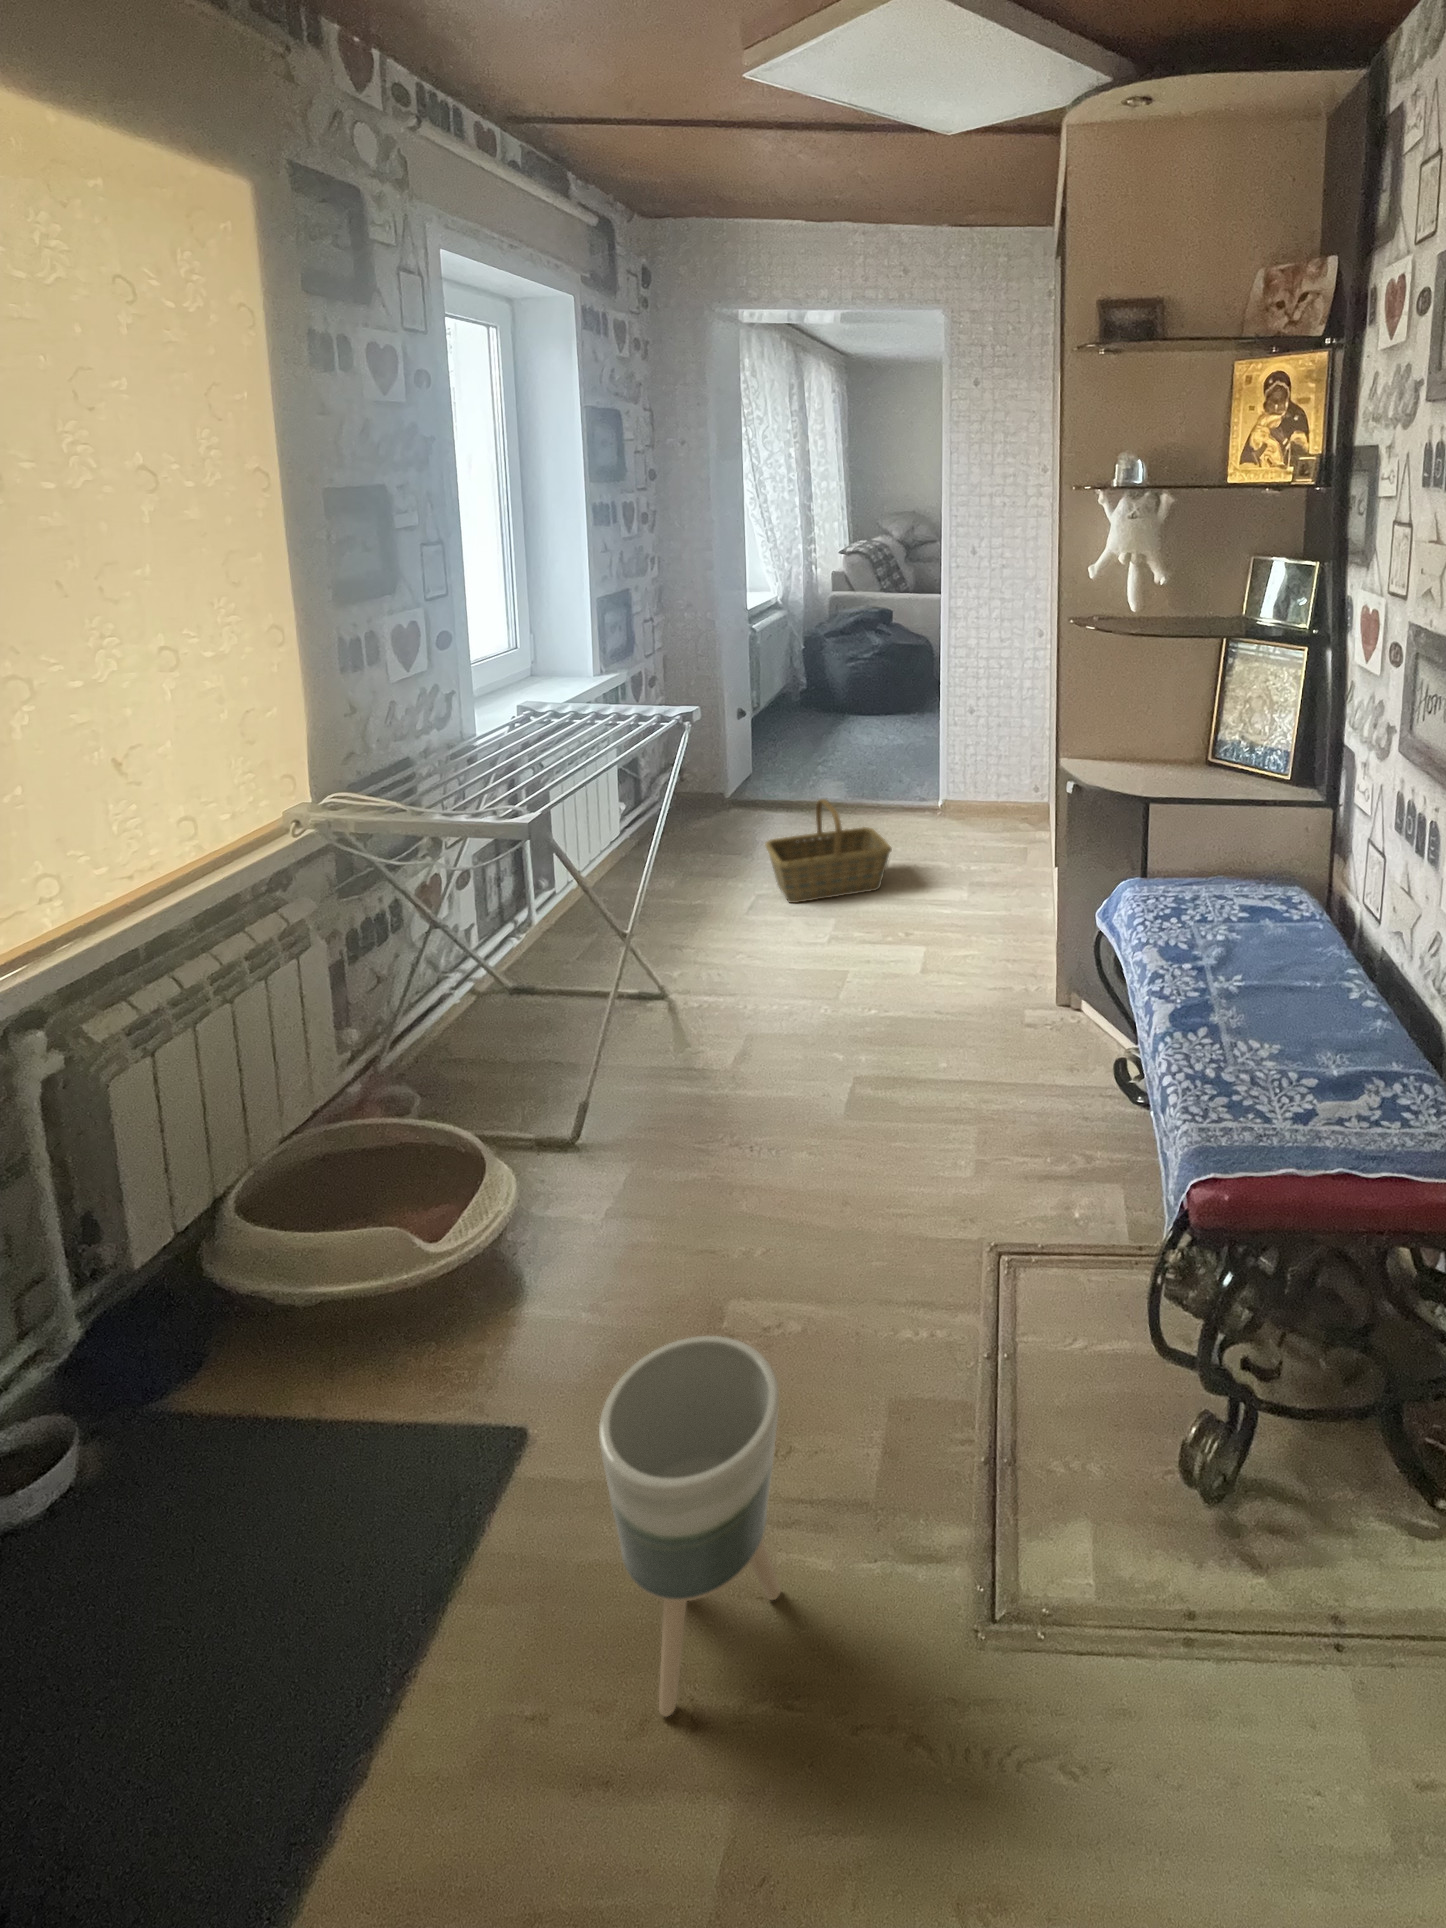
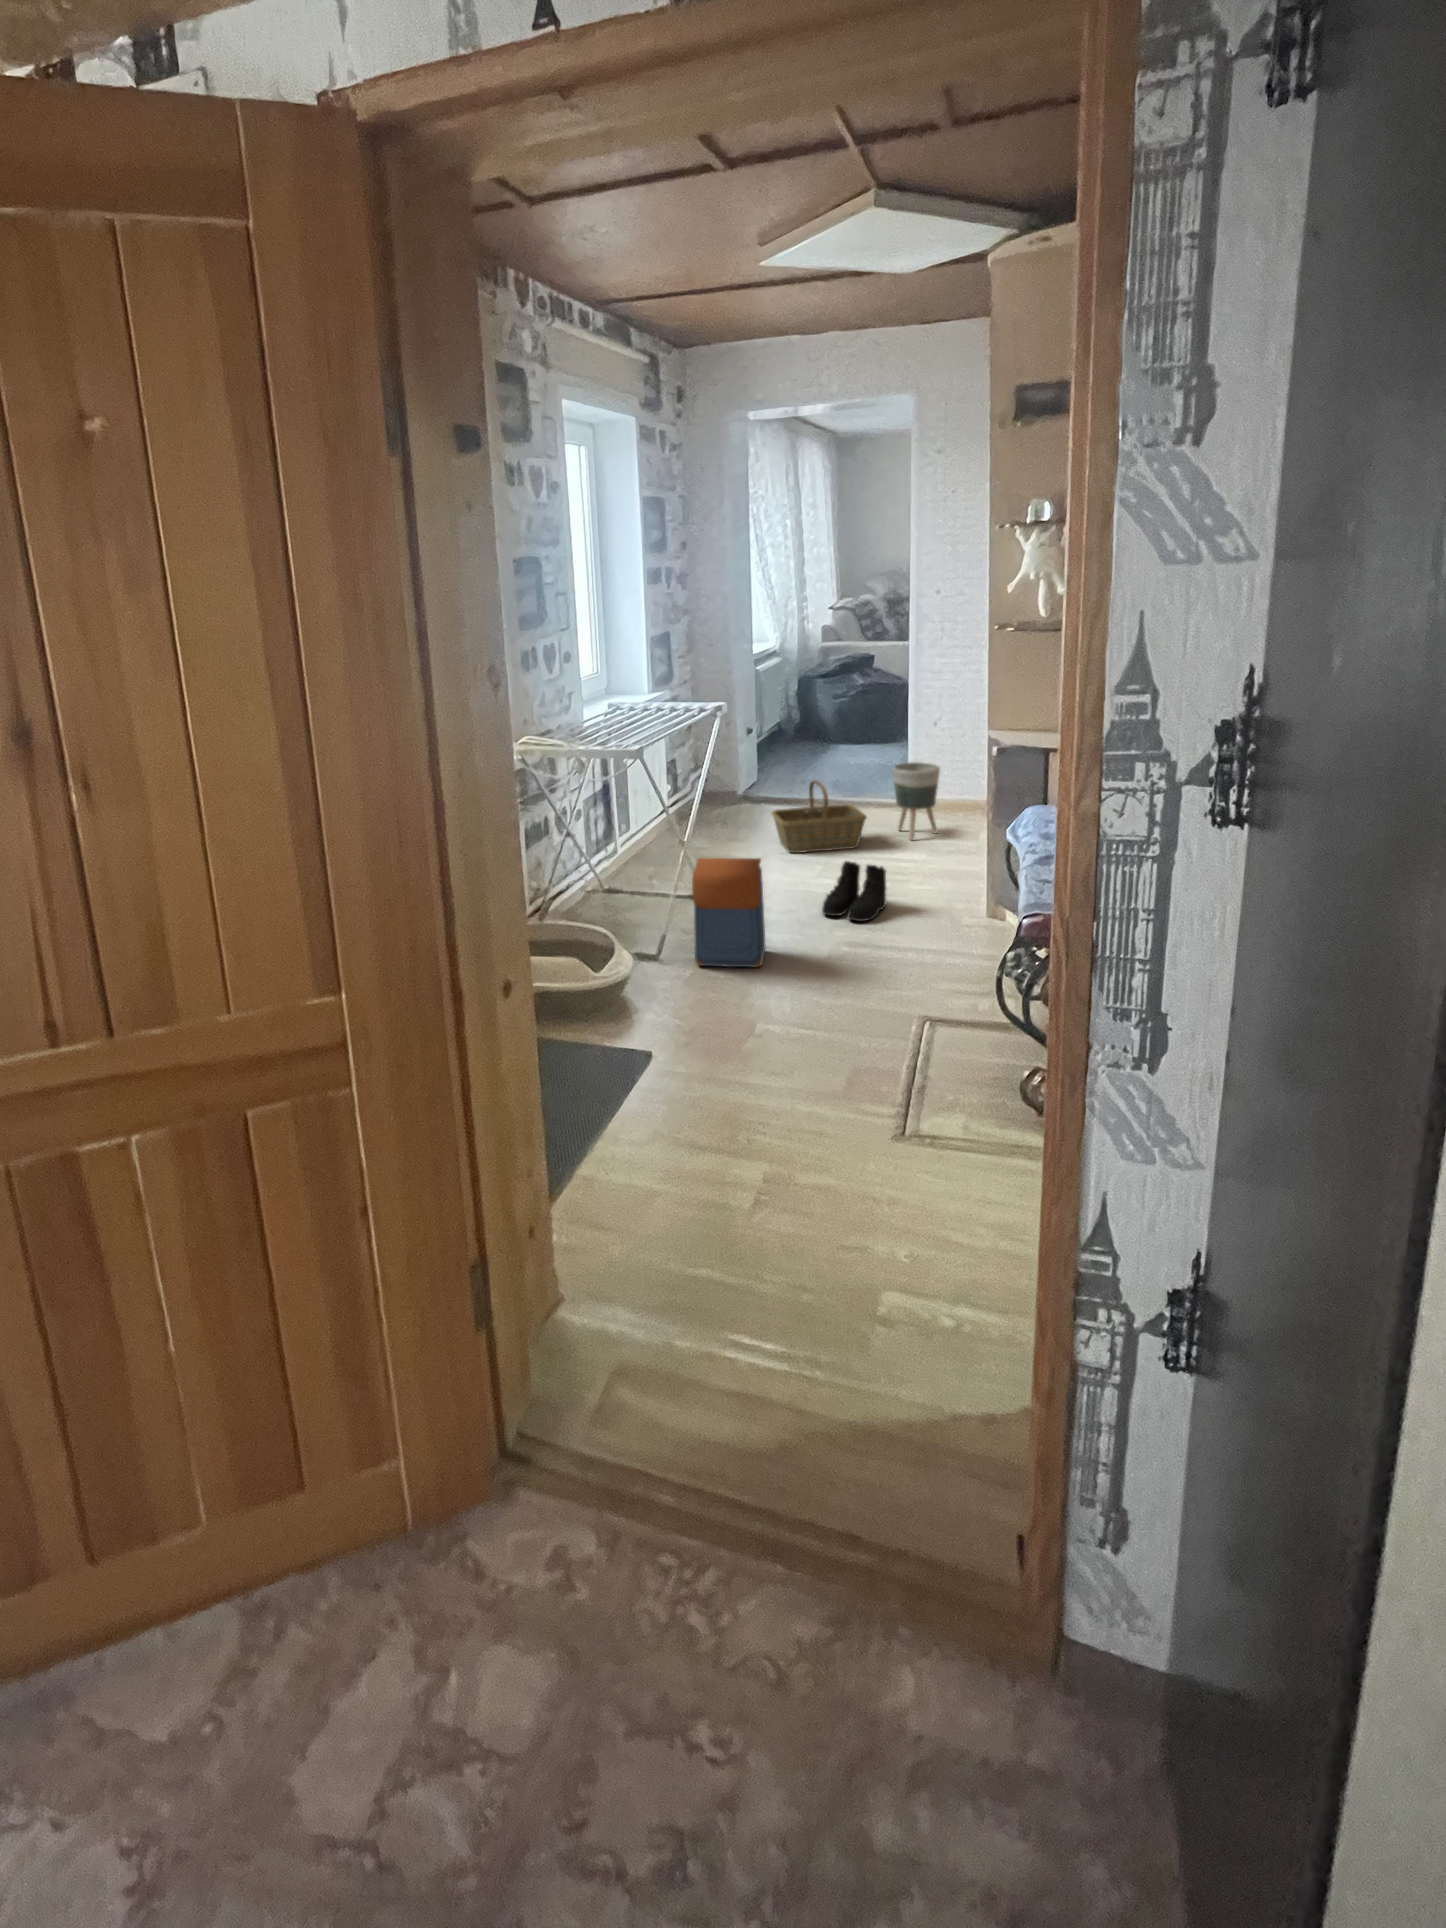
boots: none [835,941,924,1041] -> present [822,861,886,921]
backpack: none [626,983,749,1171] -> present [692,858,766,967]
planter: present [599,1336,780,1716] -> present [892,762,940,840]

